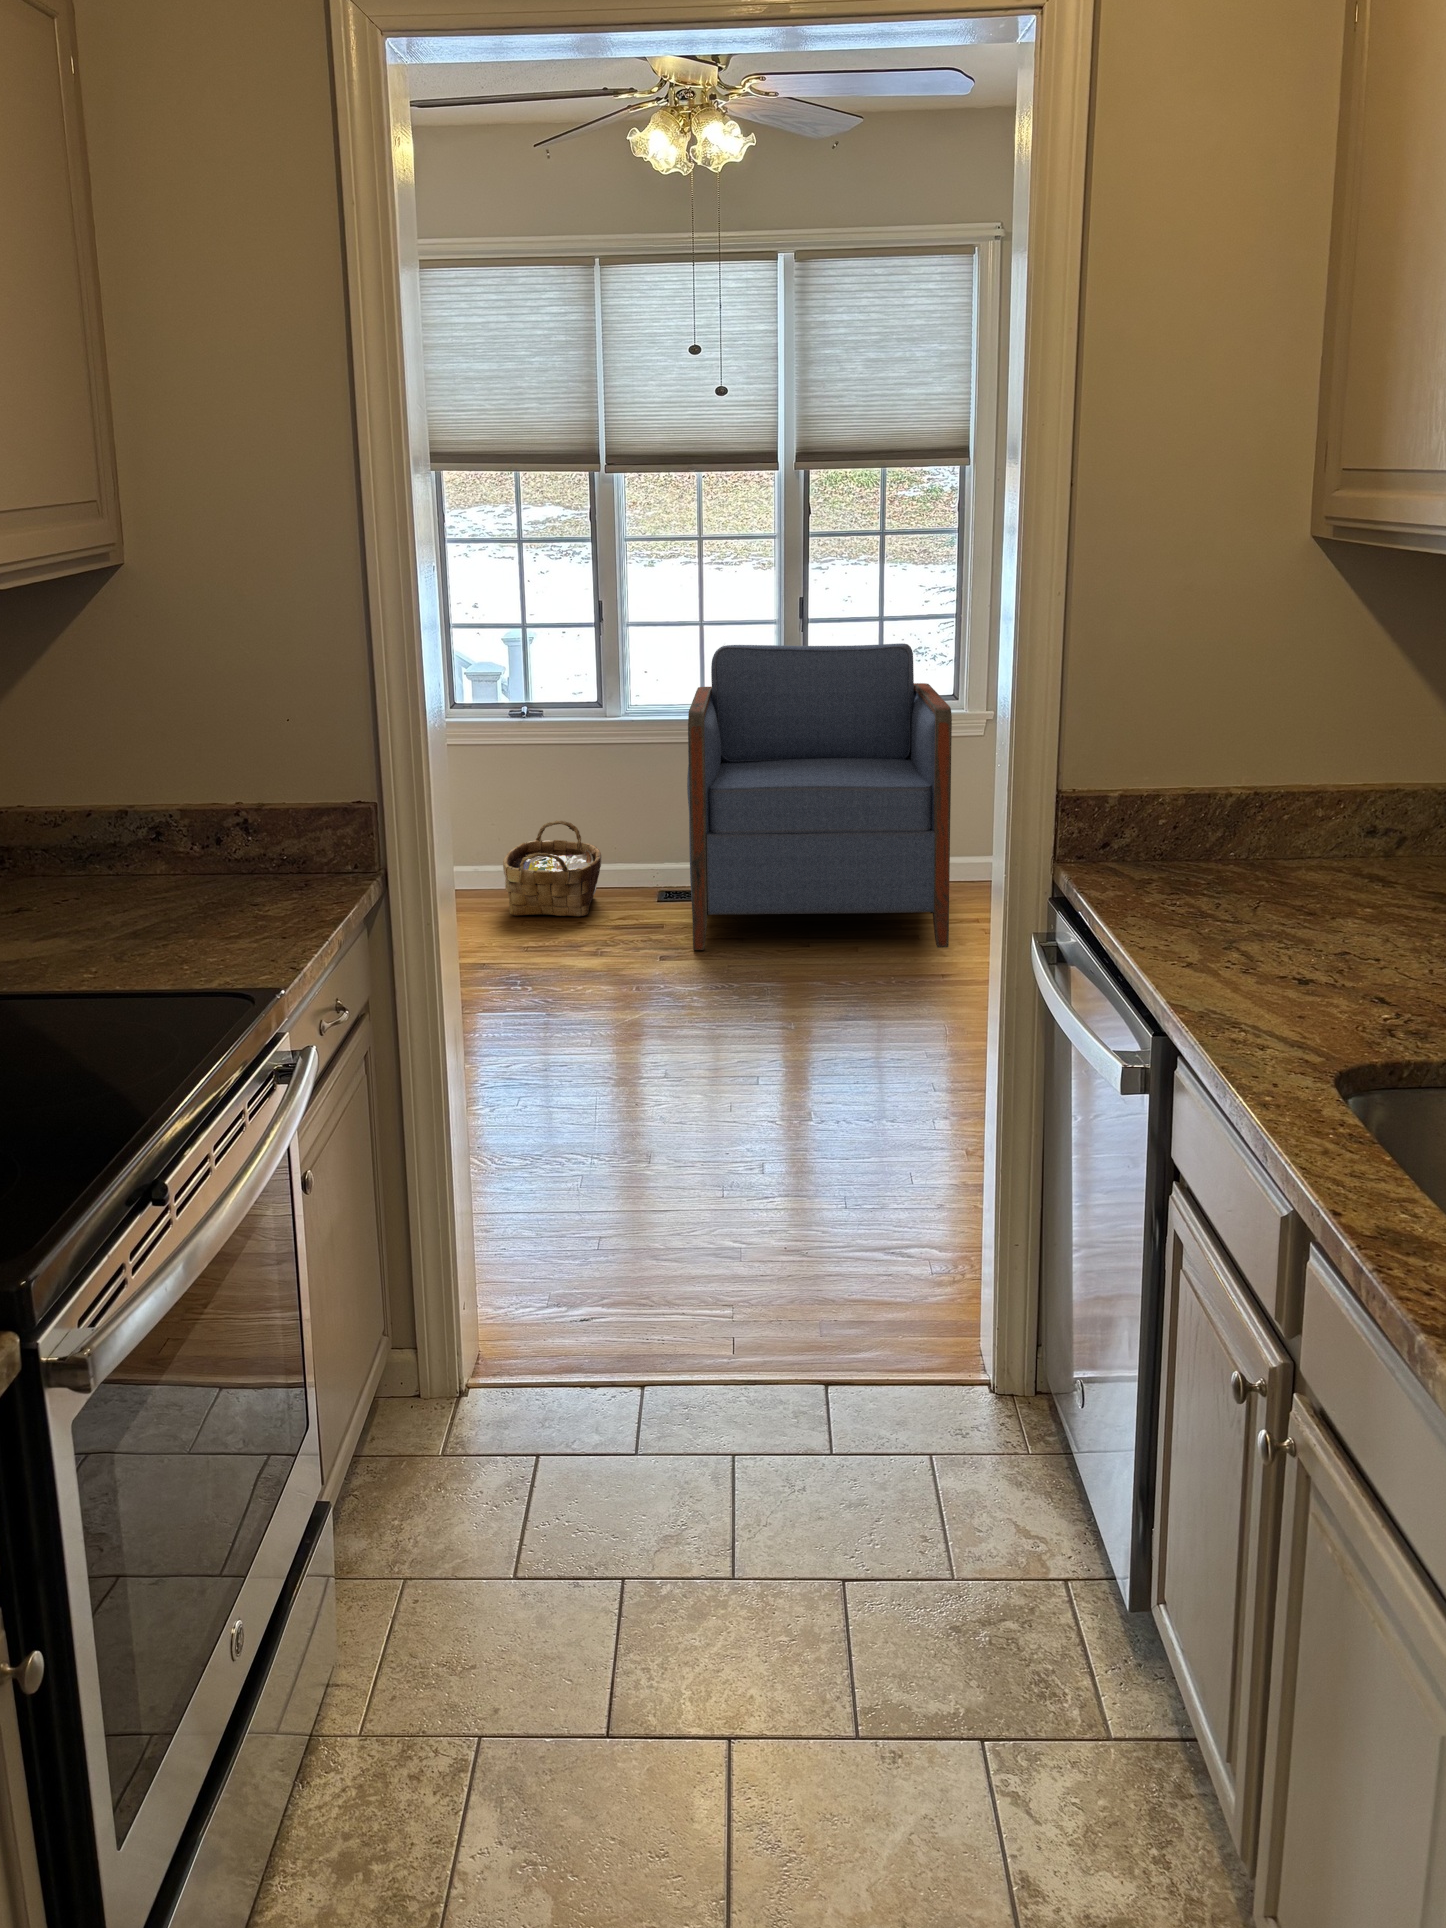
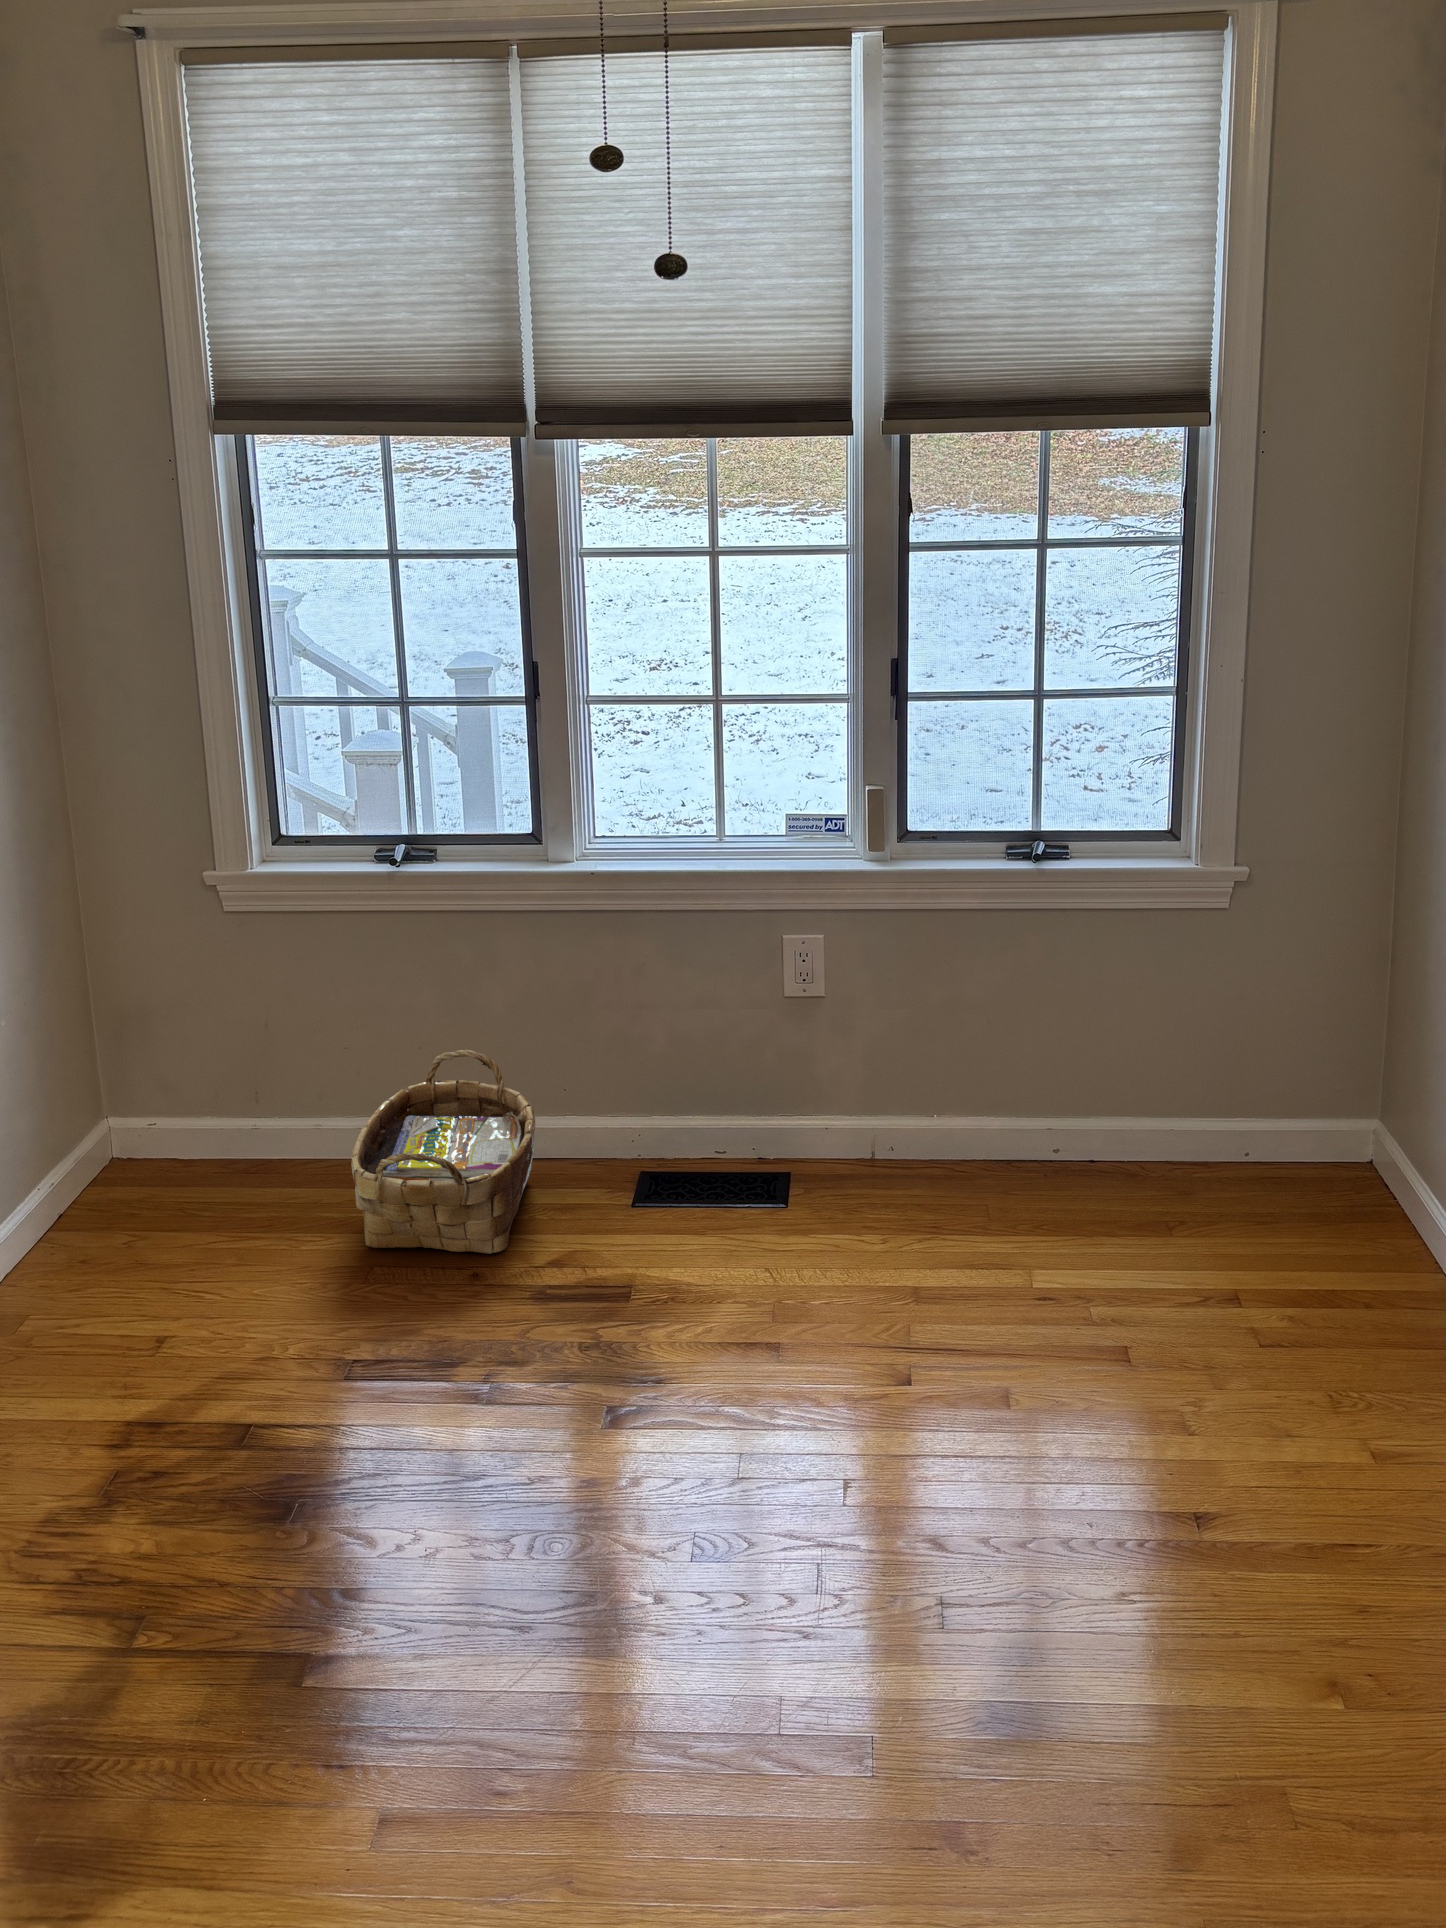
armchair: present [687,643,952,950] -> none [674,757,1219,1409]

